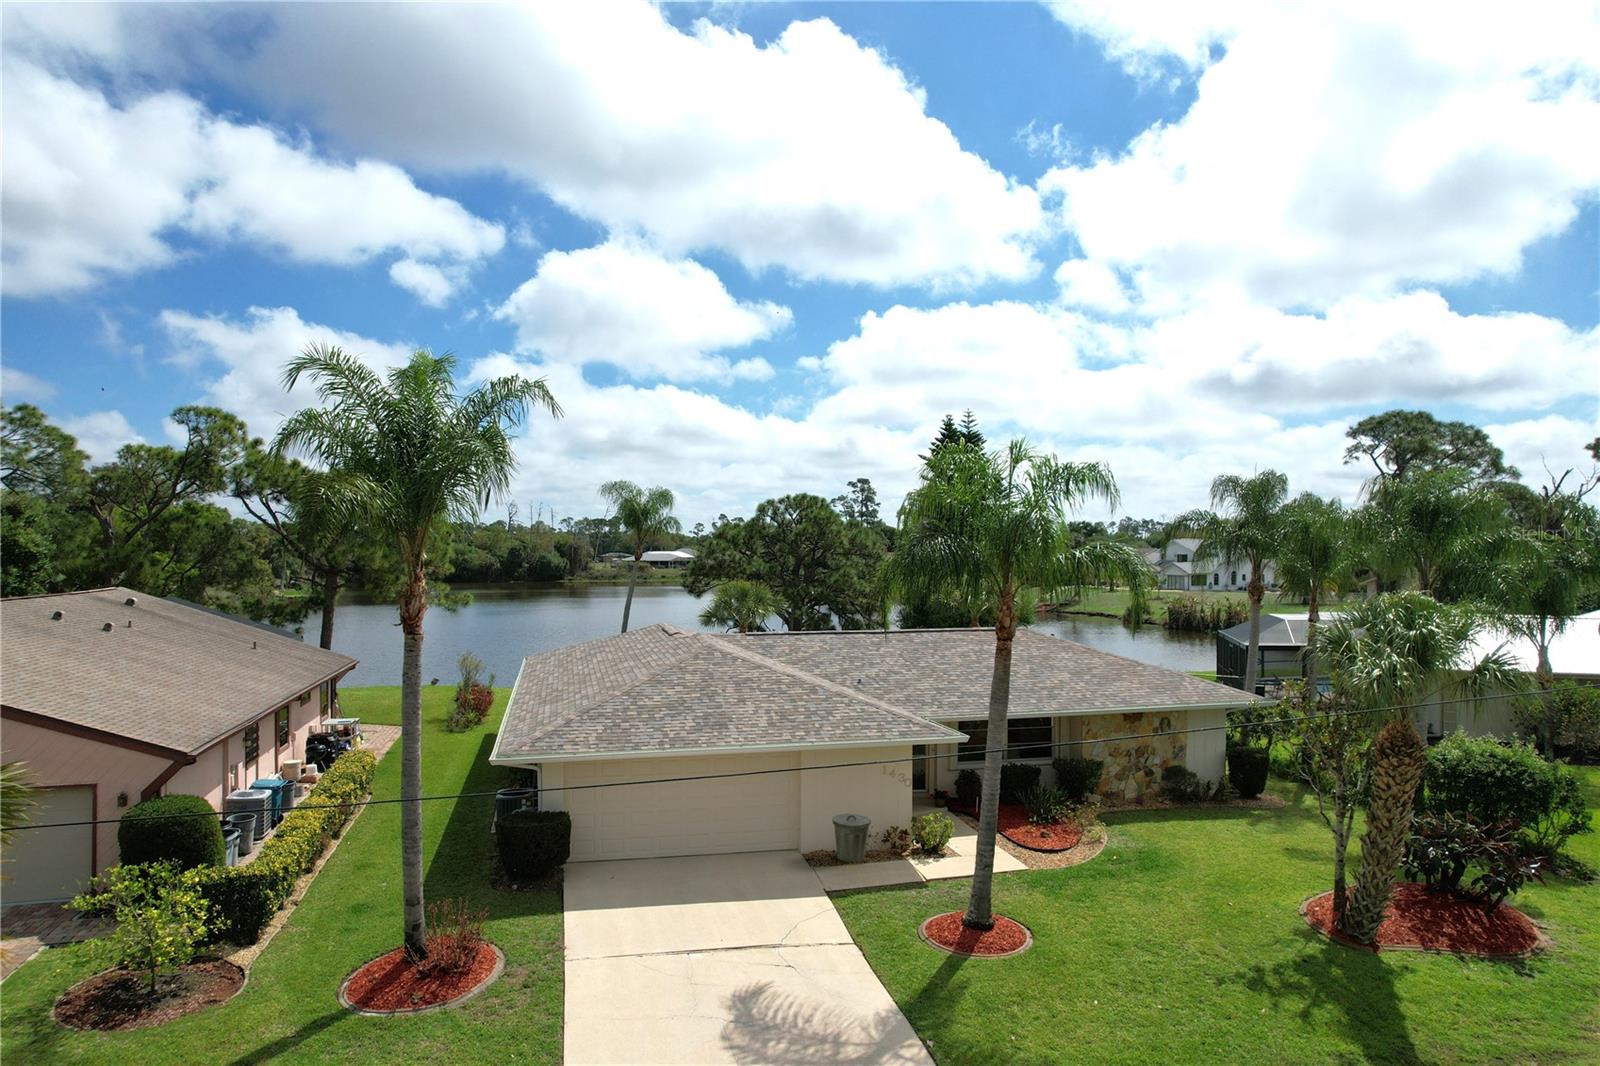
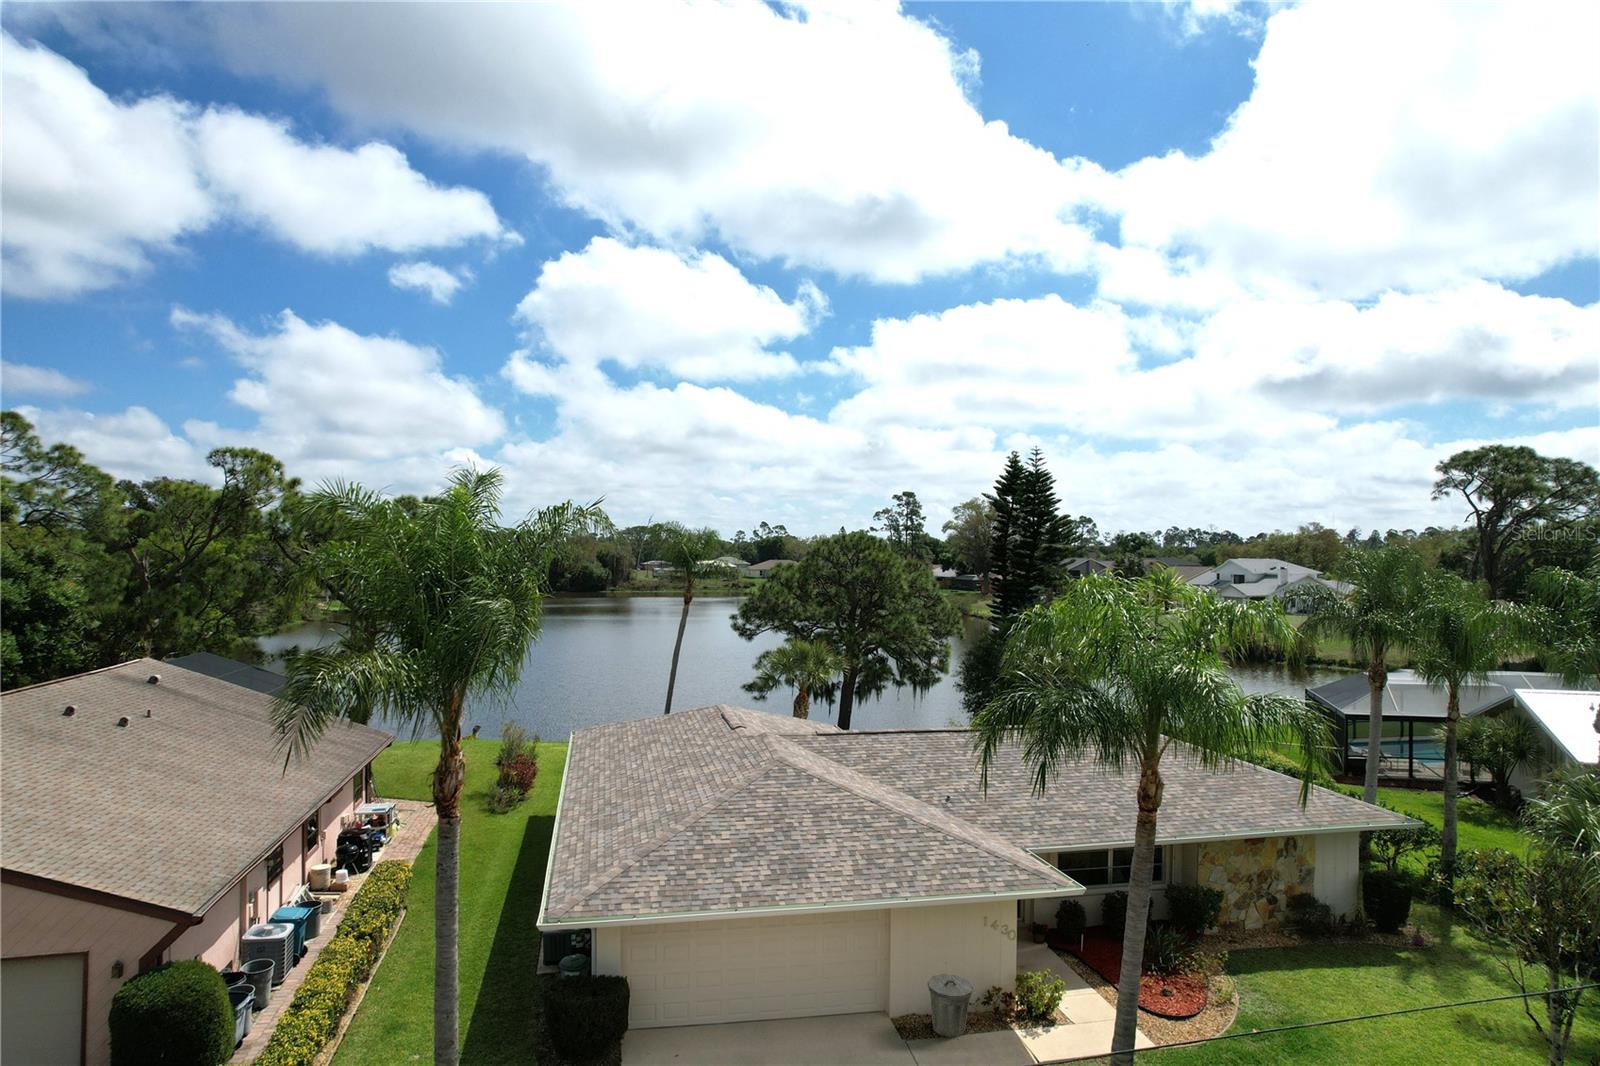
decorative plant: present [1128,780,1145,804] -> present [1409,918,1427,945]

